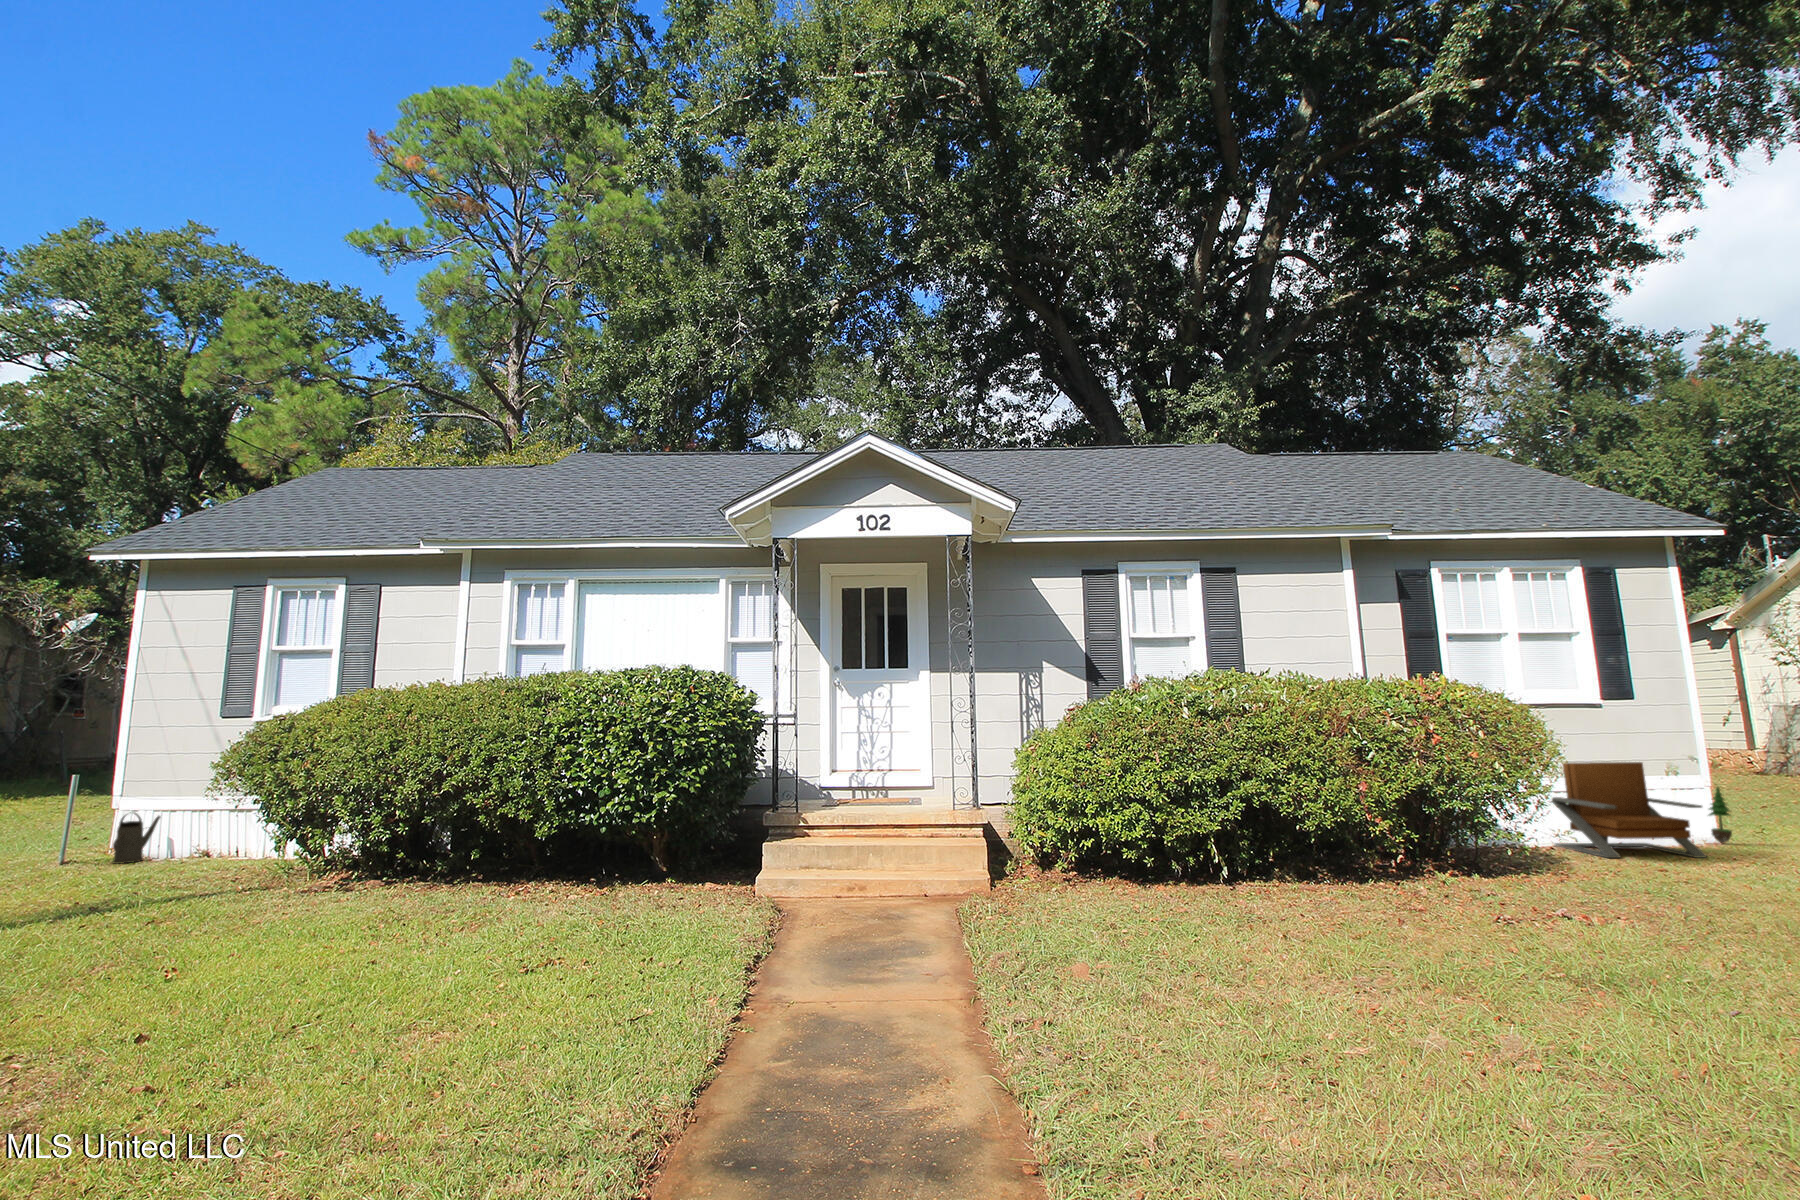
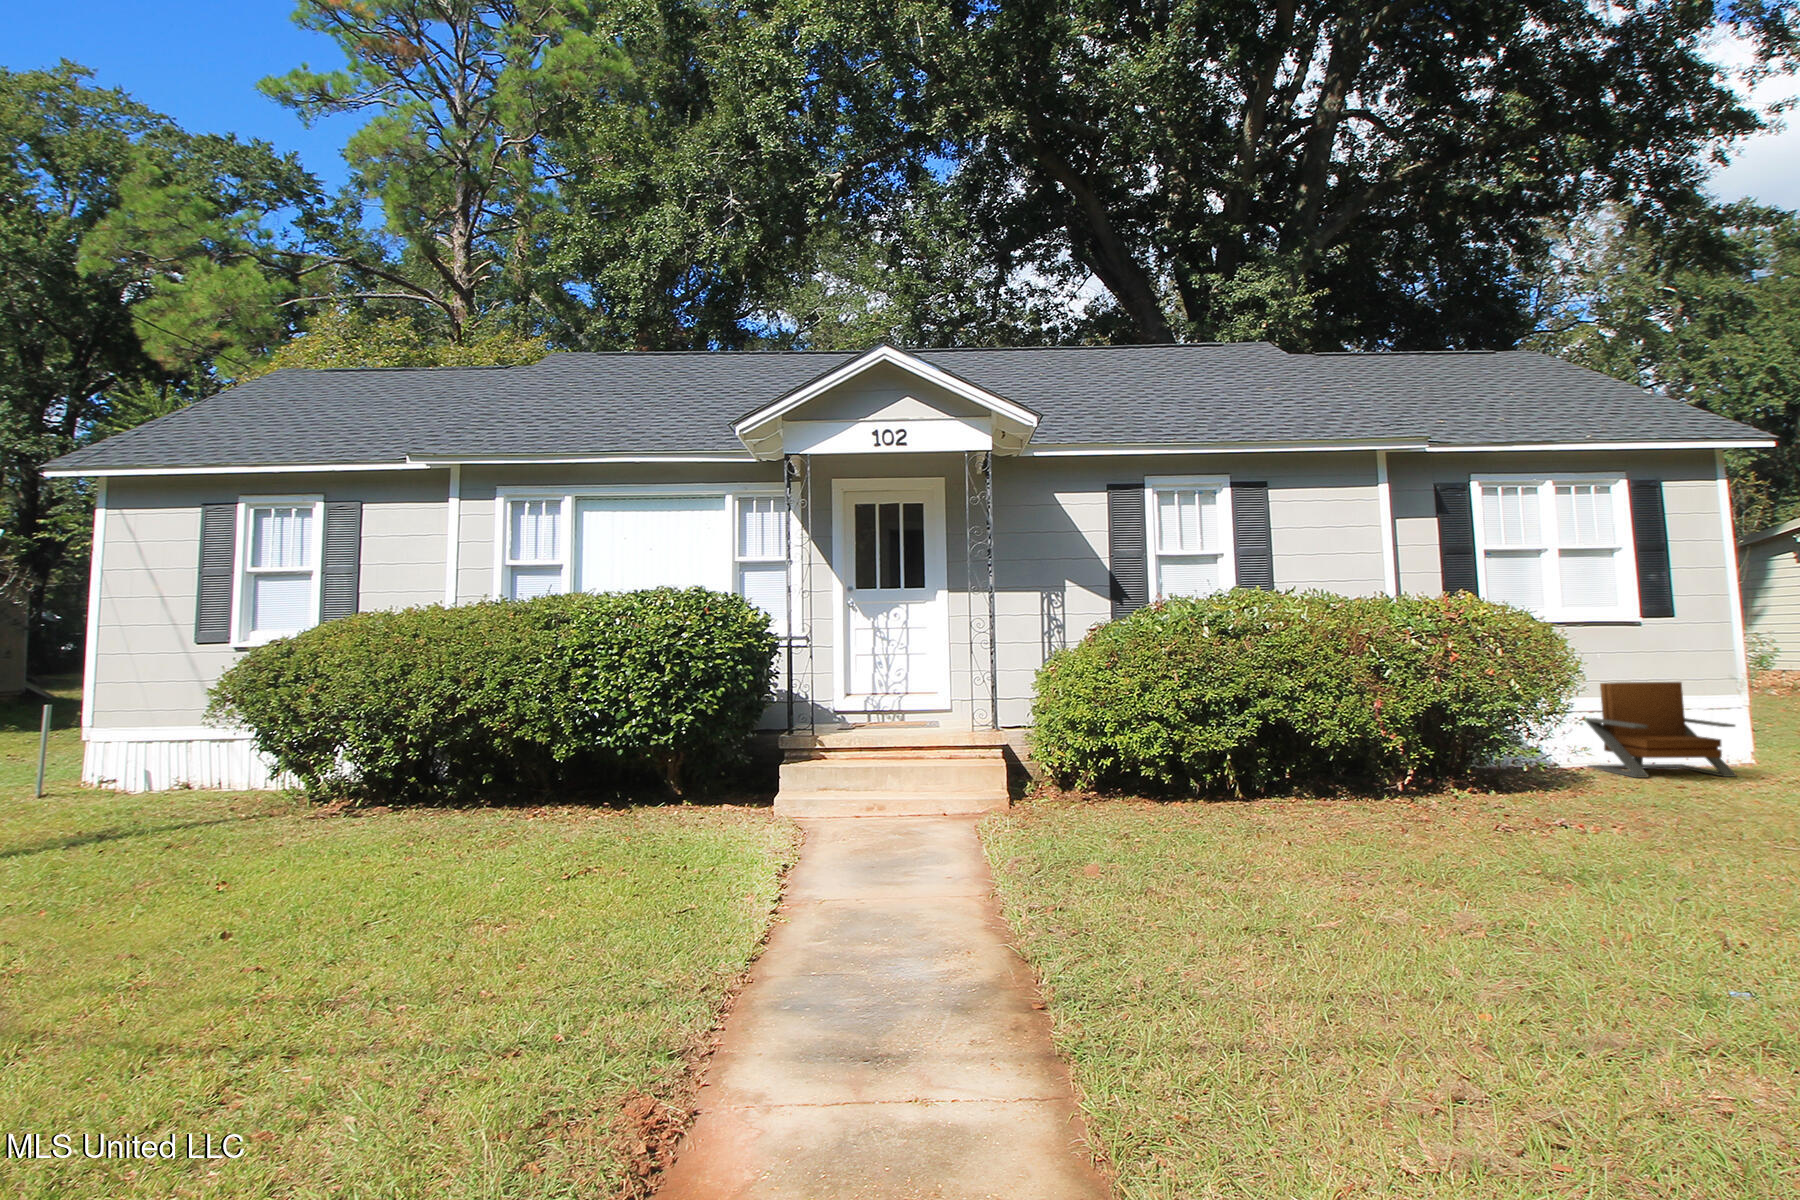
potted tree: present [1709,787,1732,843] -> none [1747,705,1774,765]
watering can: present [113,813,160,864] -> none [116,740,157,791]

